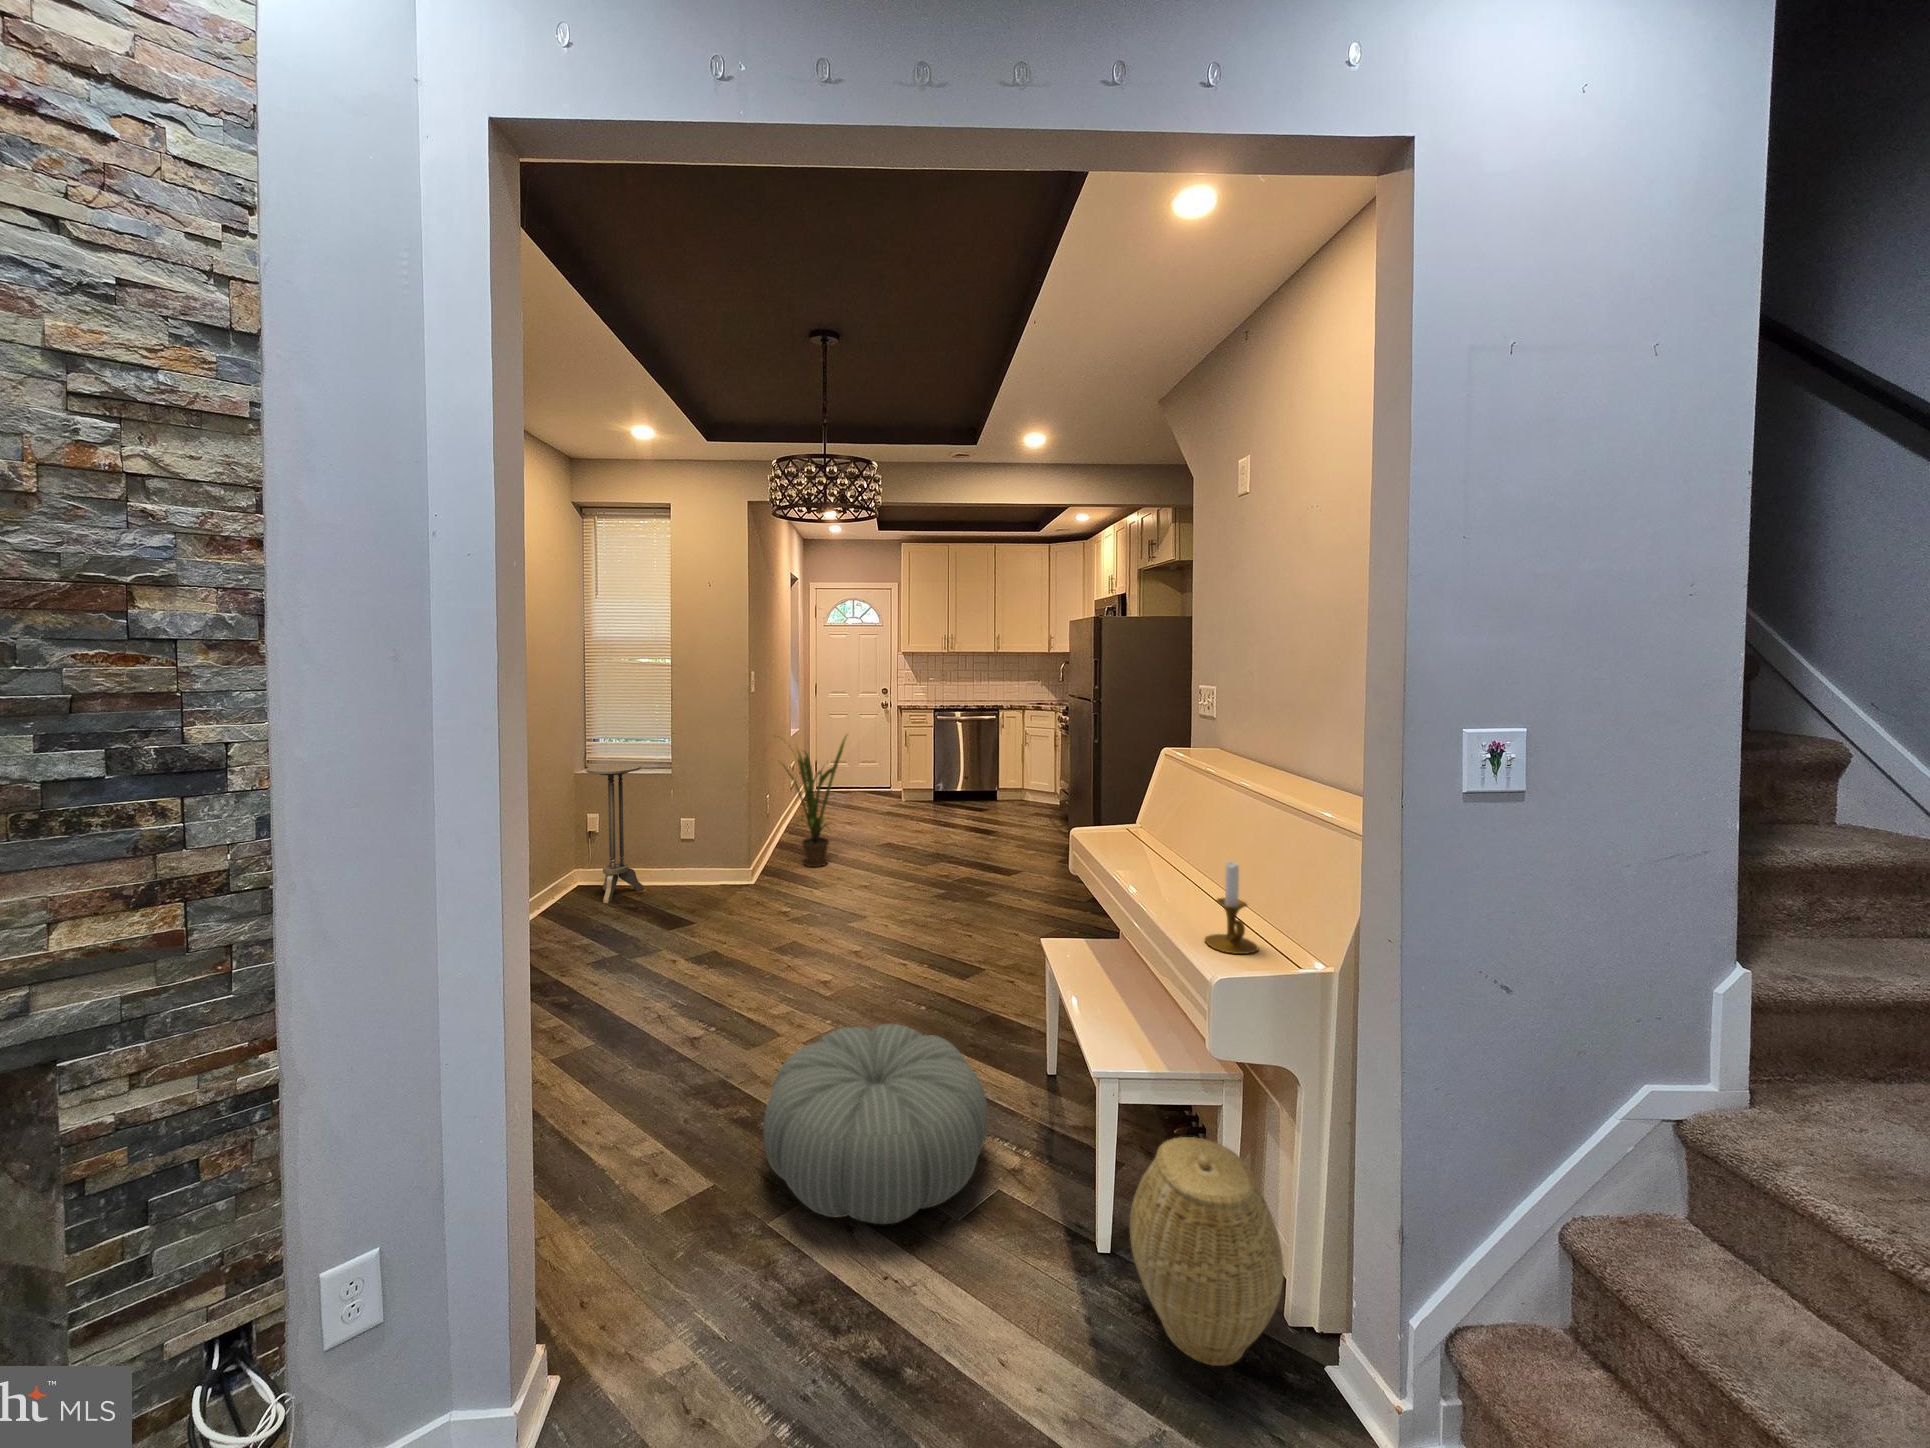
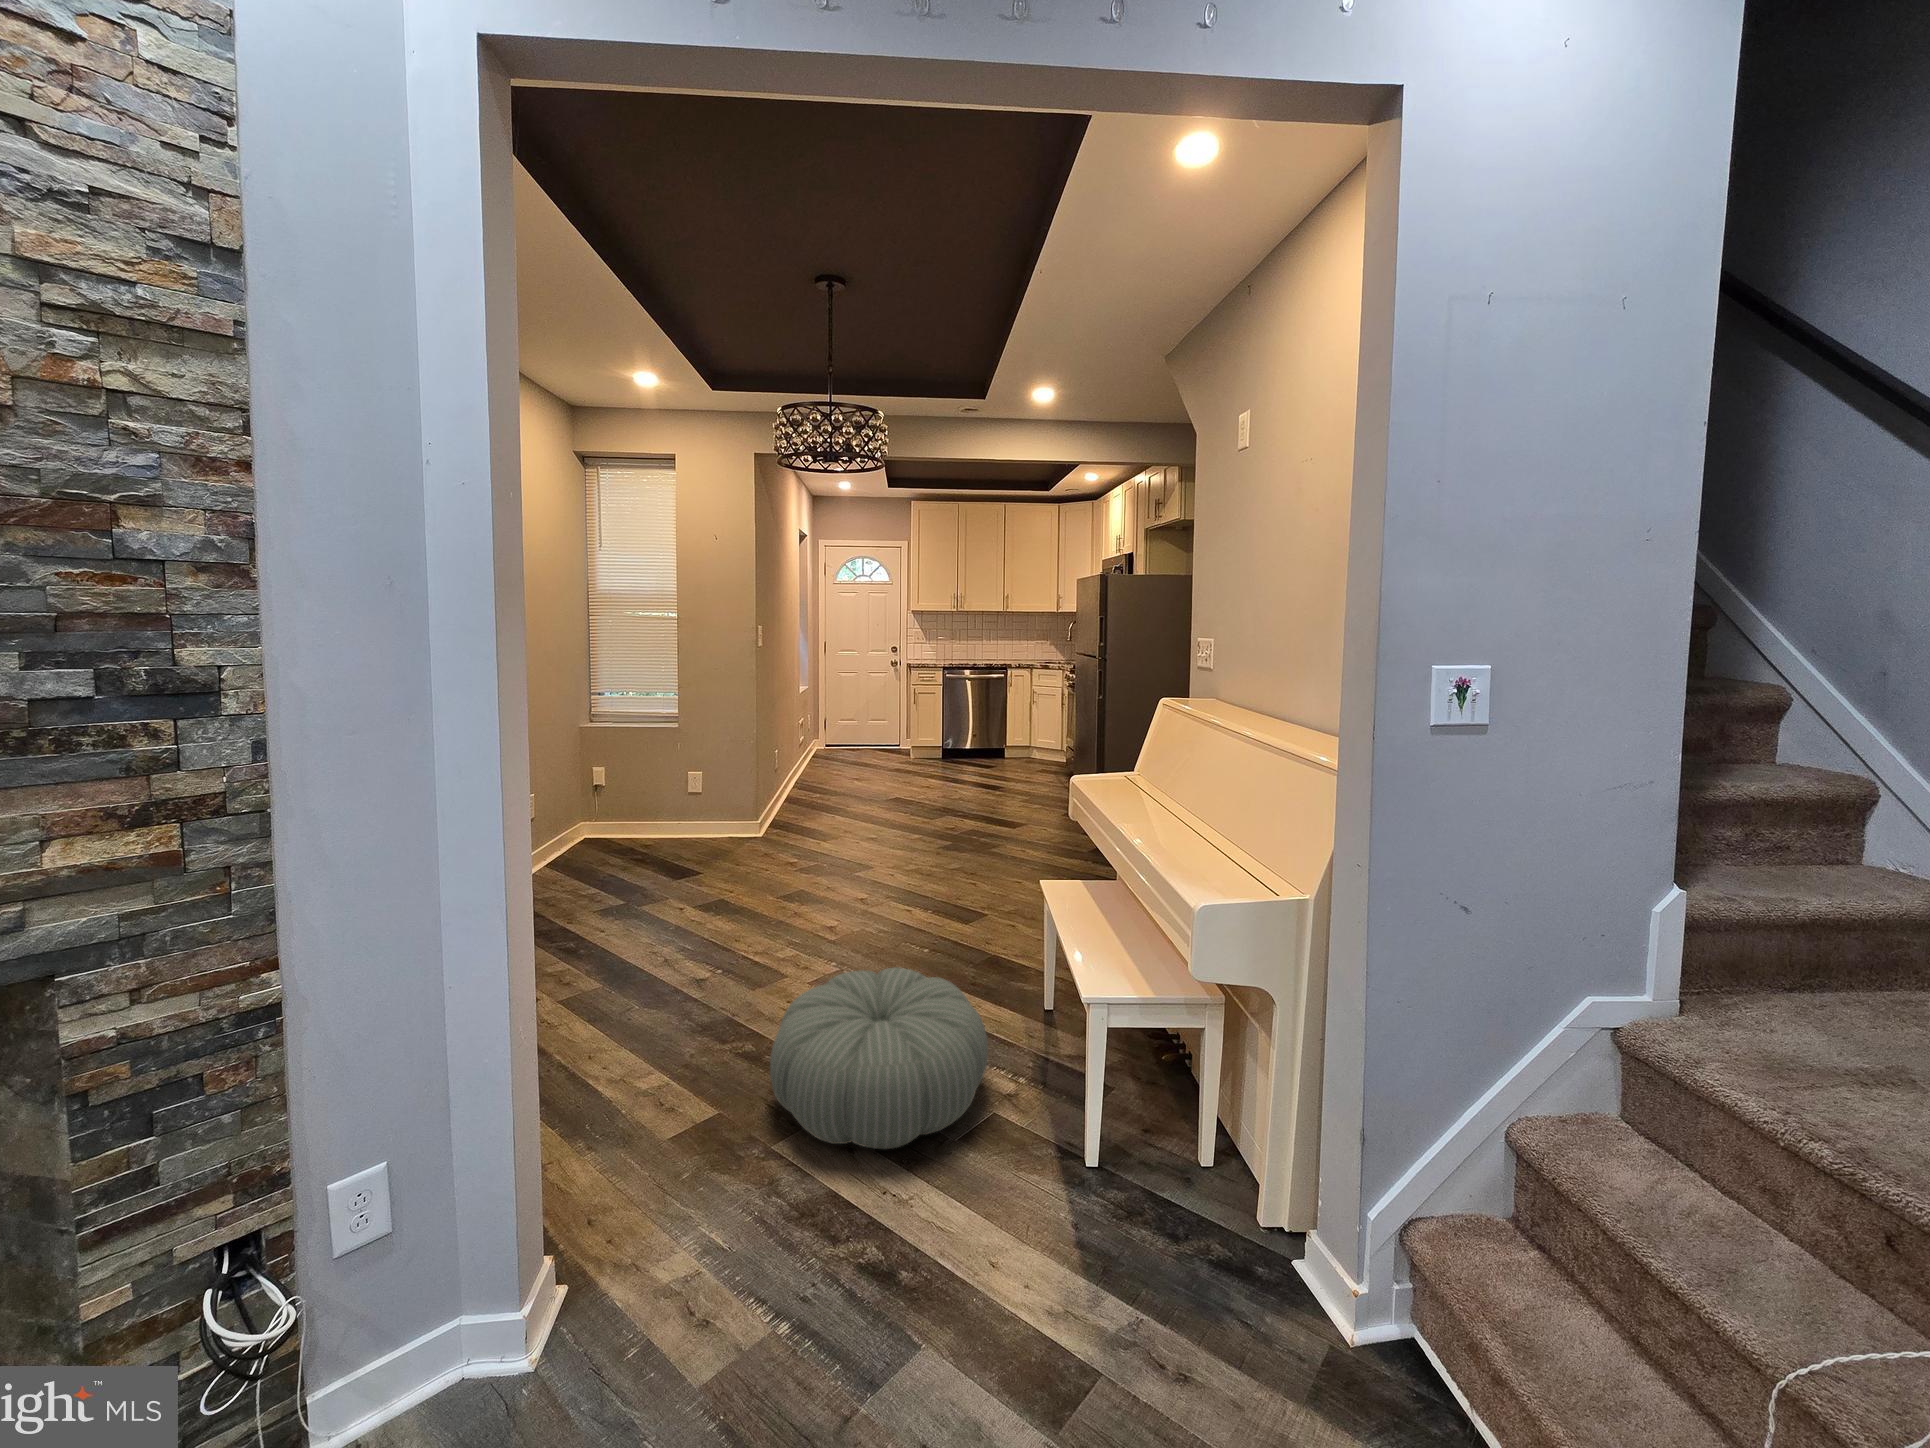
house plant: present [778,736,847,867] -> none [783,695,862,828]
side table: present [586,764,644,903] -> none [594,724,655,863]
candlestick: present [1205,862,1258,954] -> none [1193,803,1243,889]
woven basket: present [1130,1137,1284,1366] -> none [1116,1060,1255,1264]

